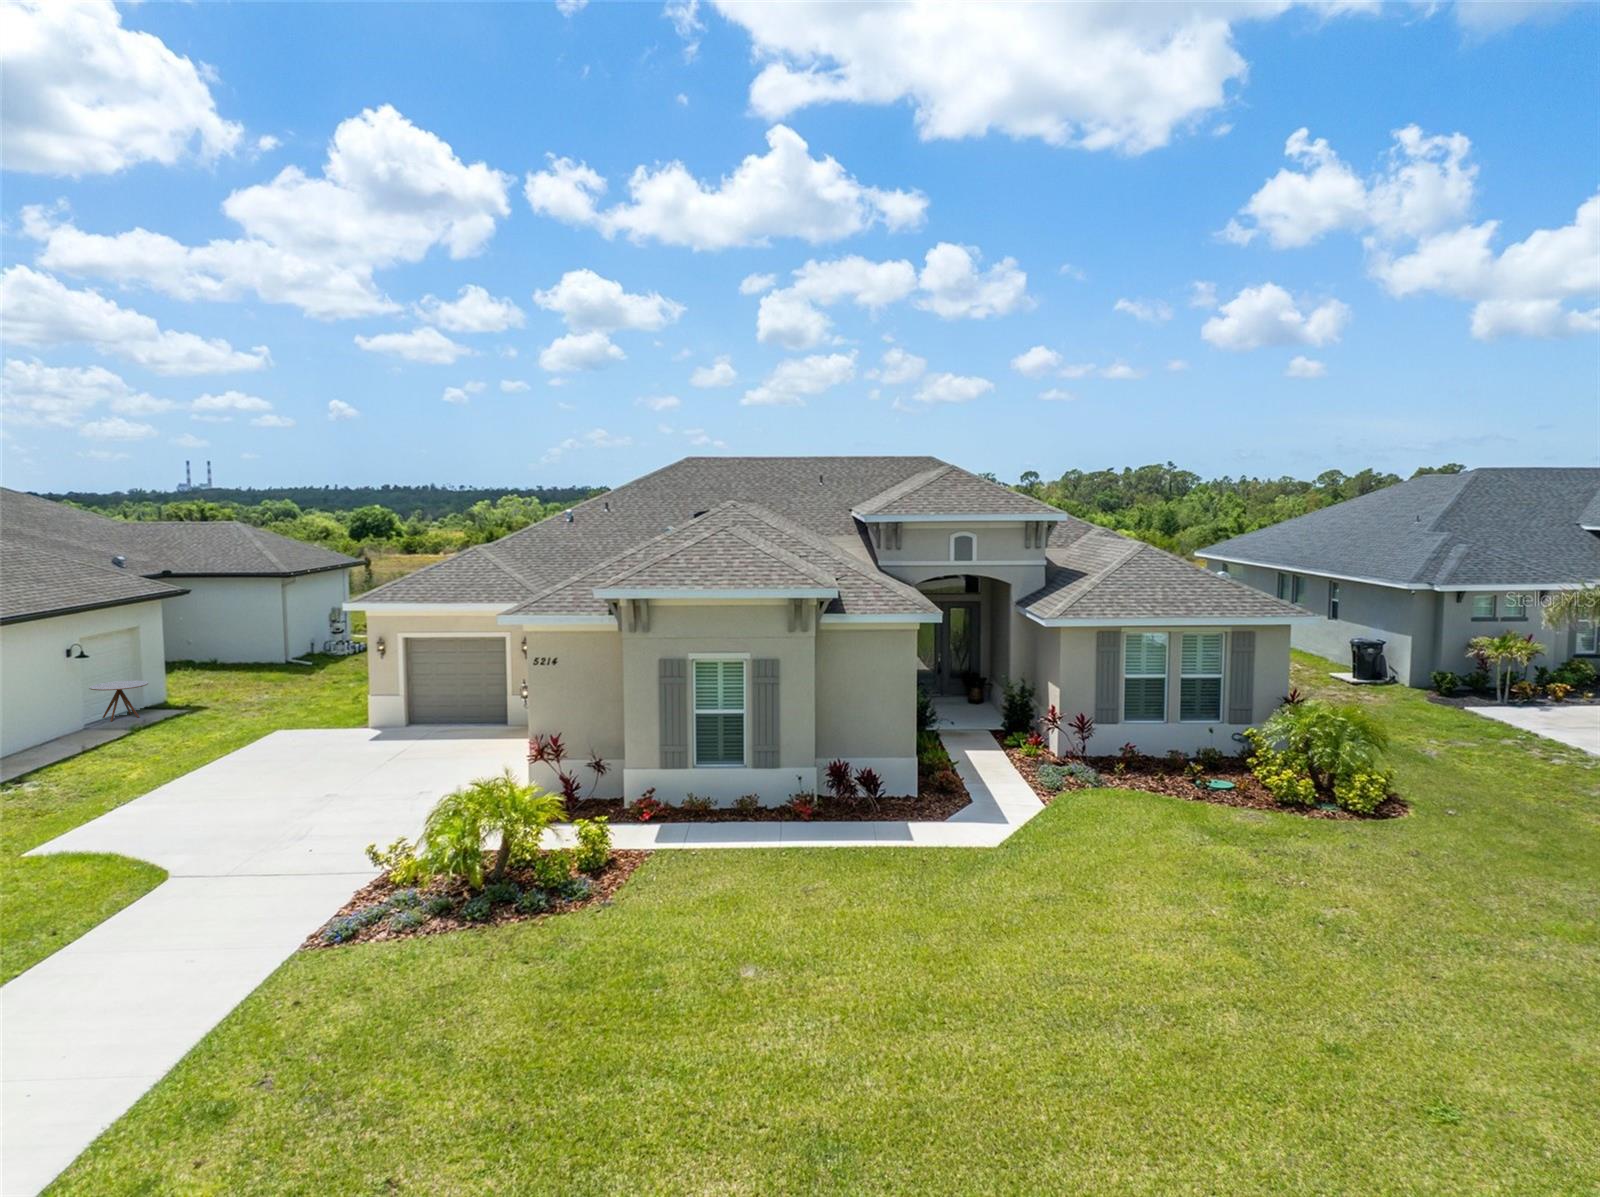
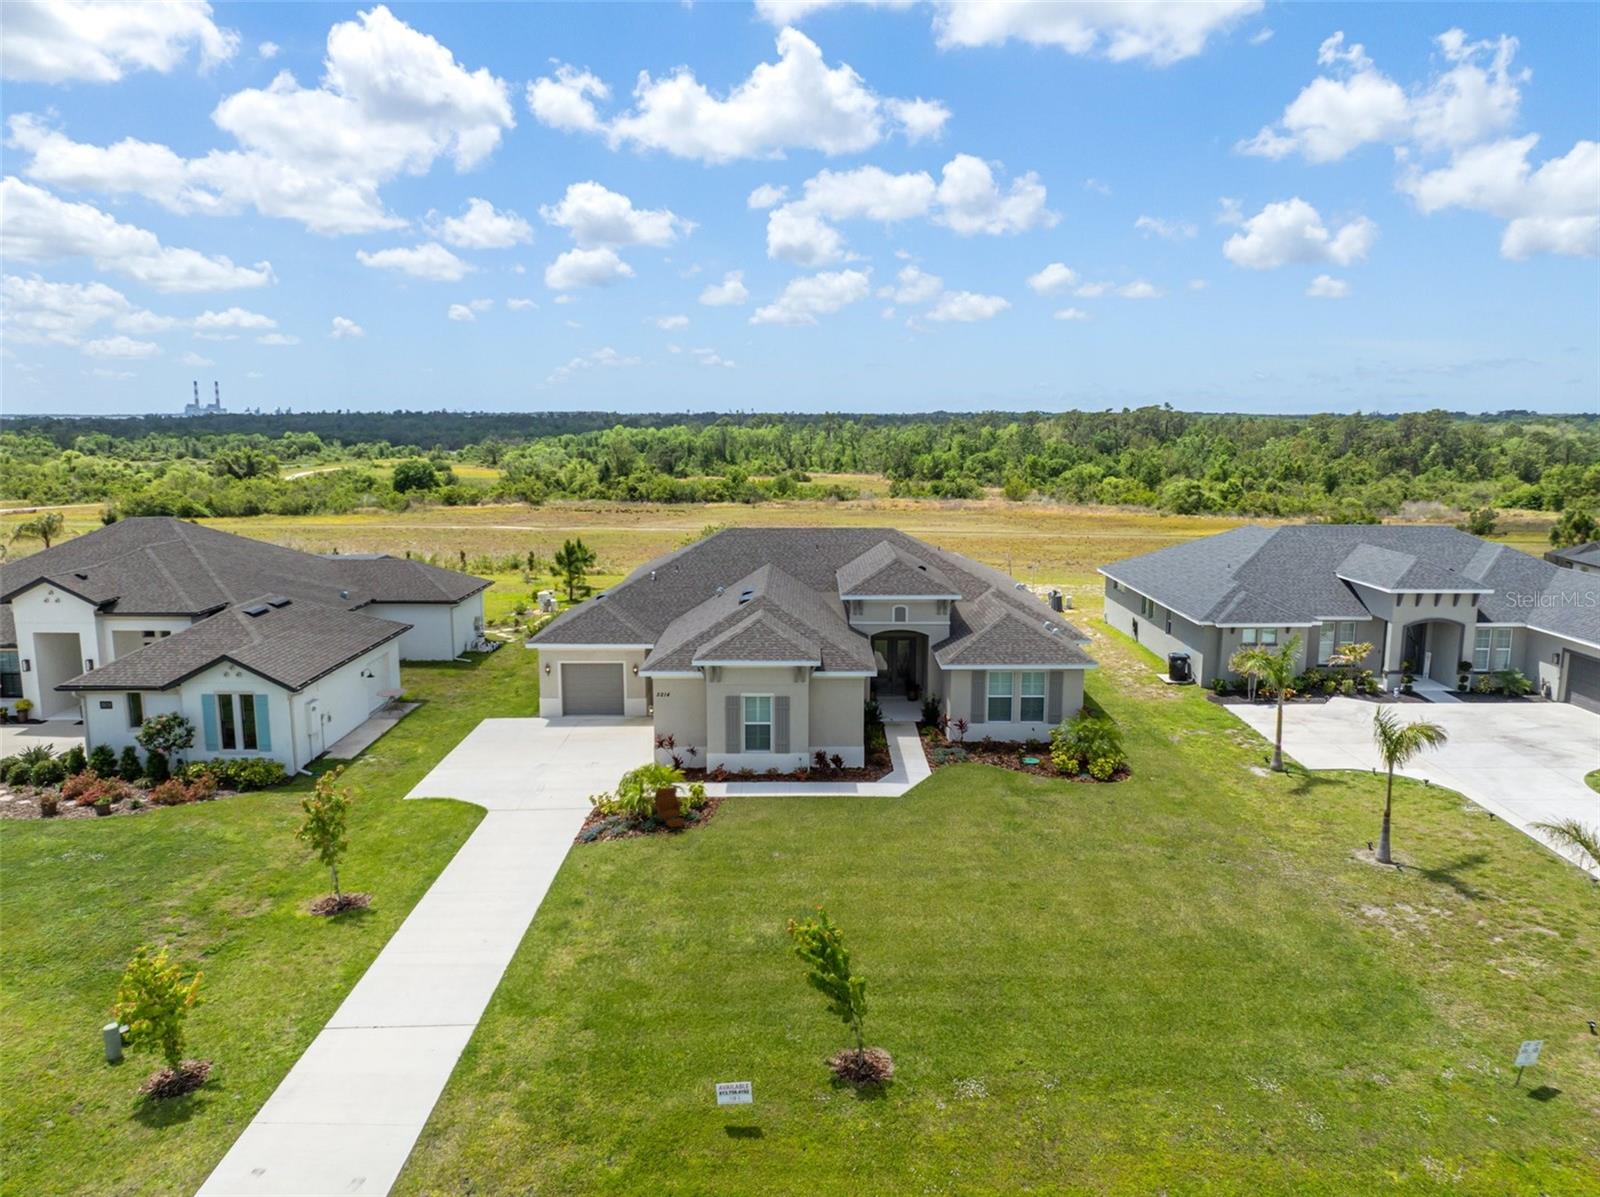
lounge chair: none [490,823,556,928] -> present [654,787,685,832]

